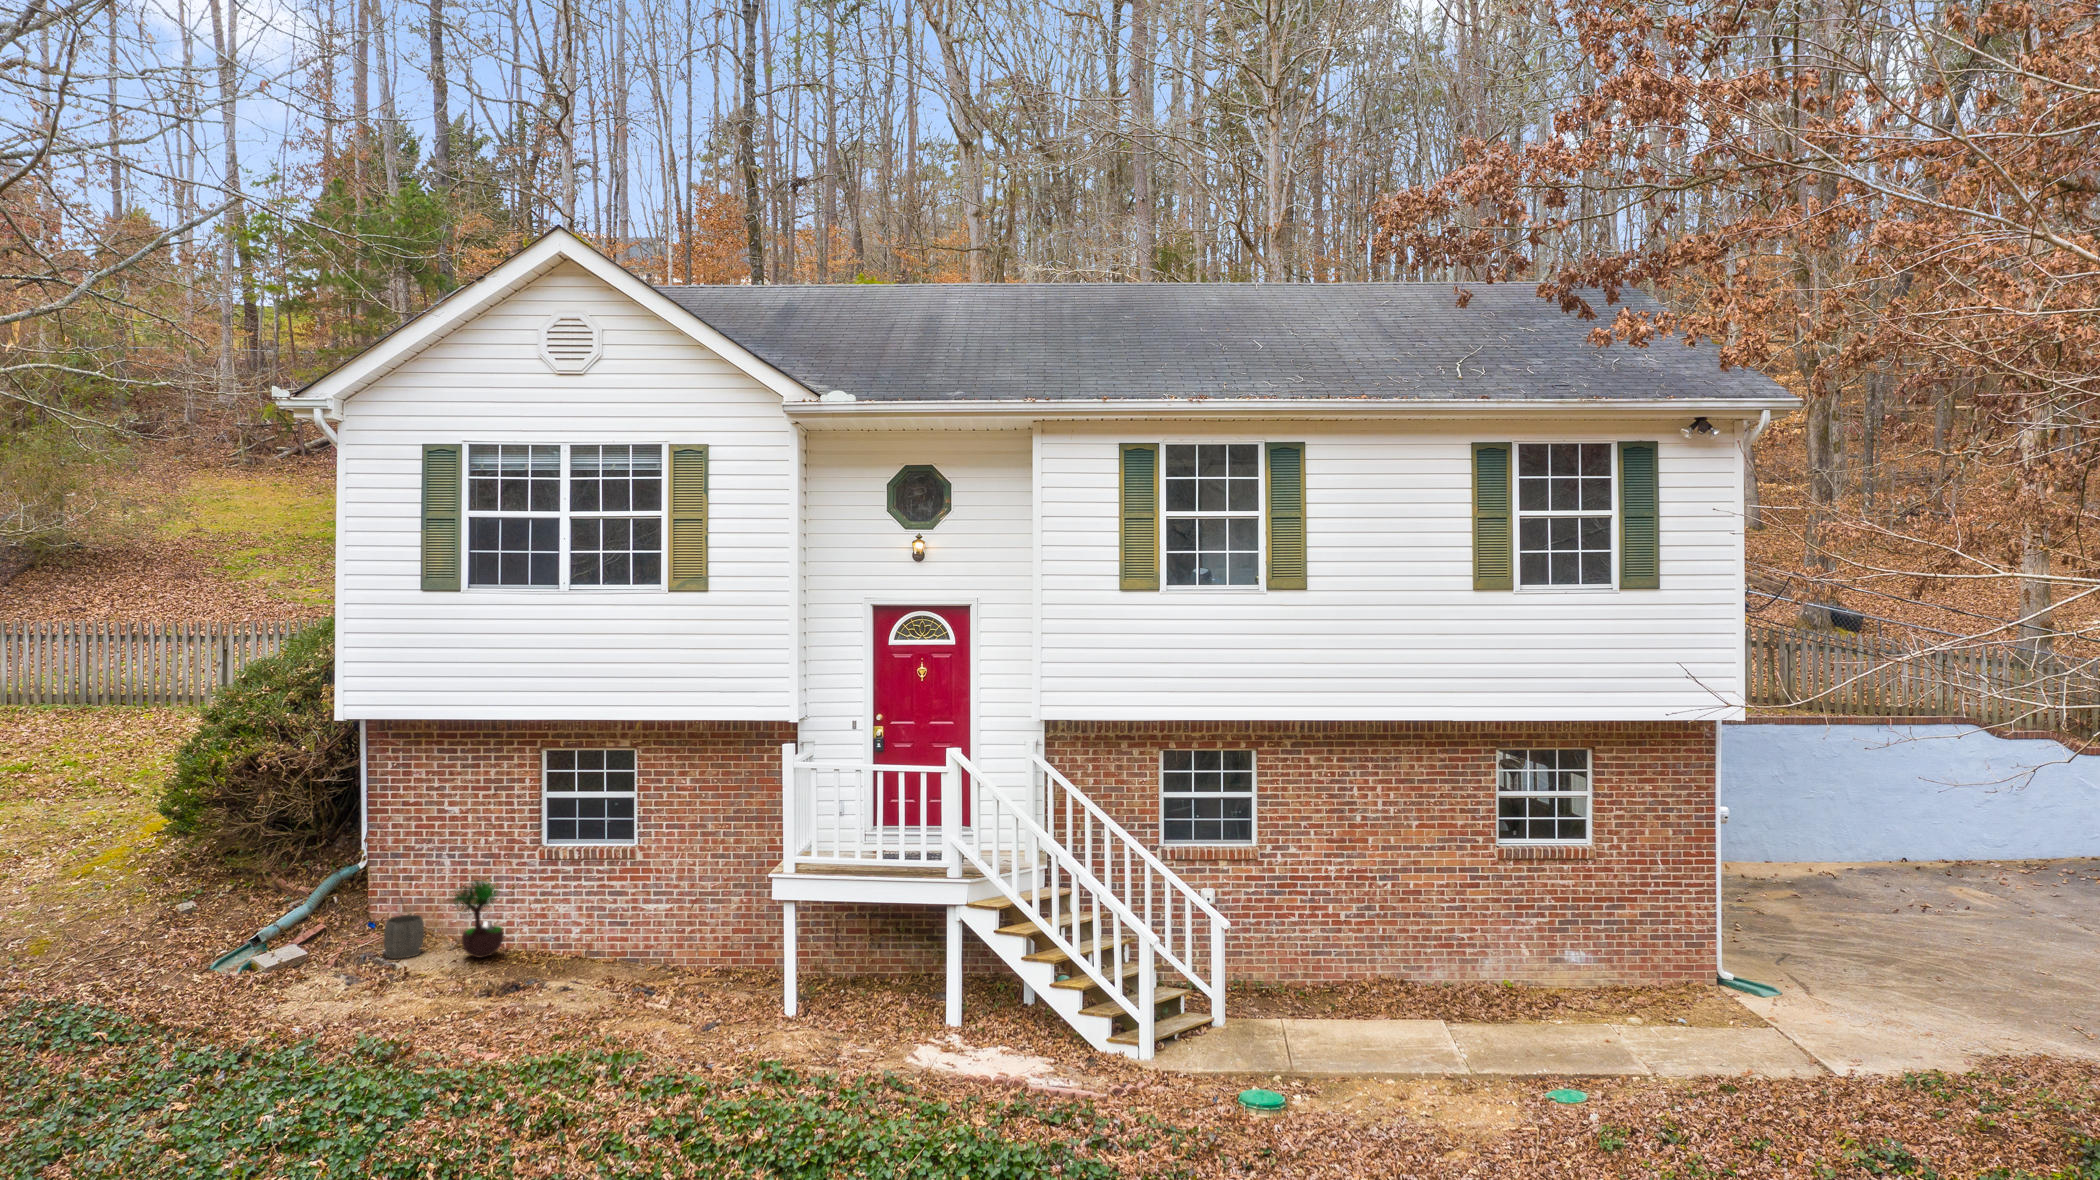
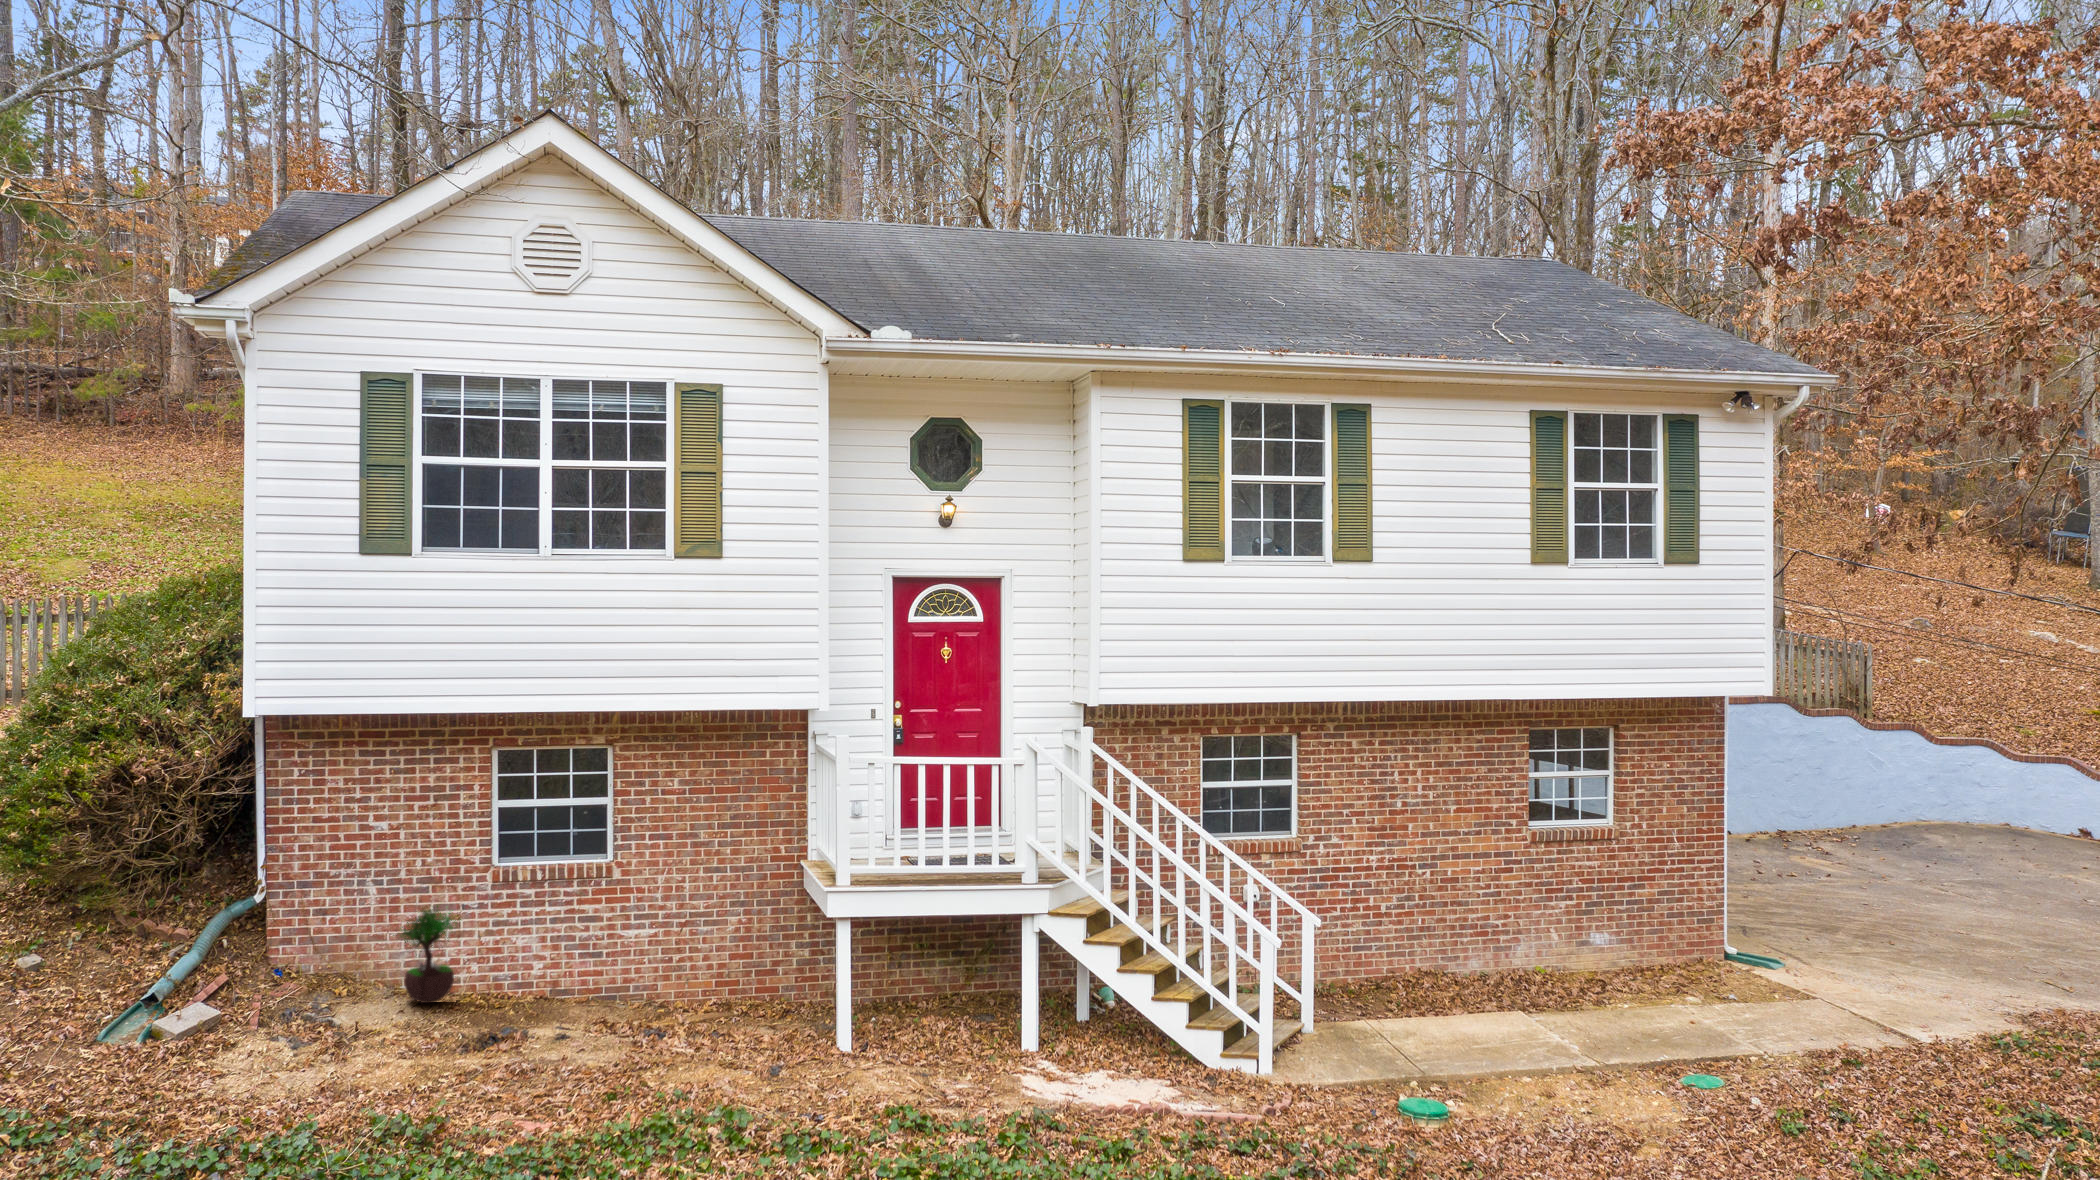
woven basket: present [384,915,424,959] -> none [301,956,349,1011]

